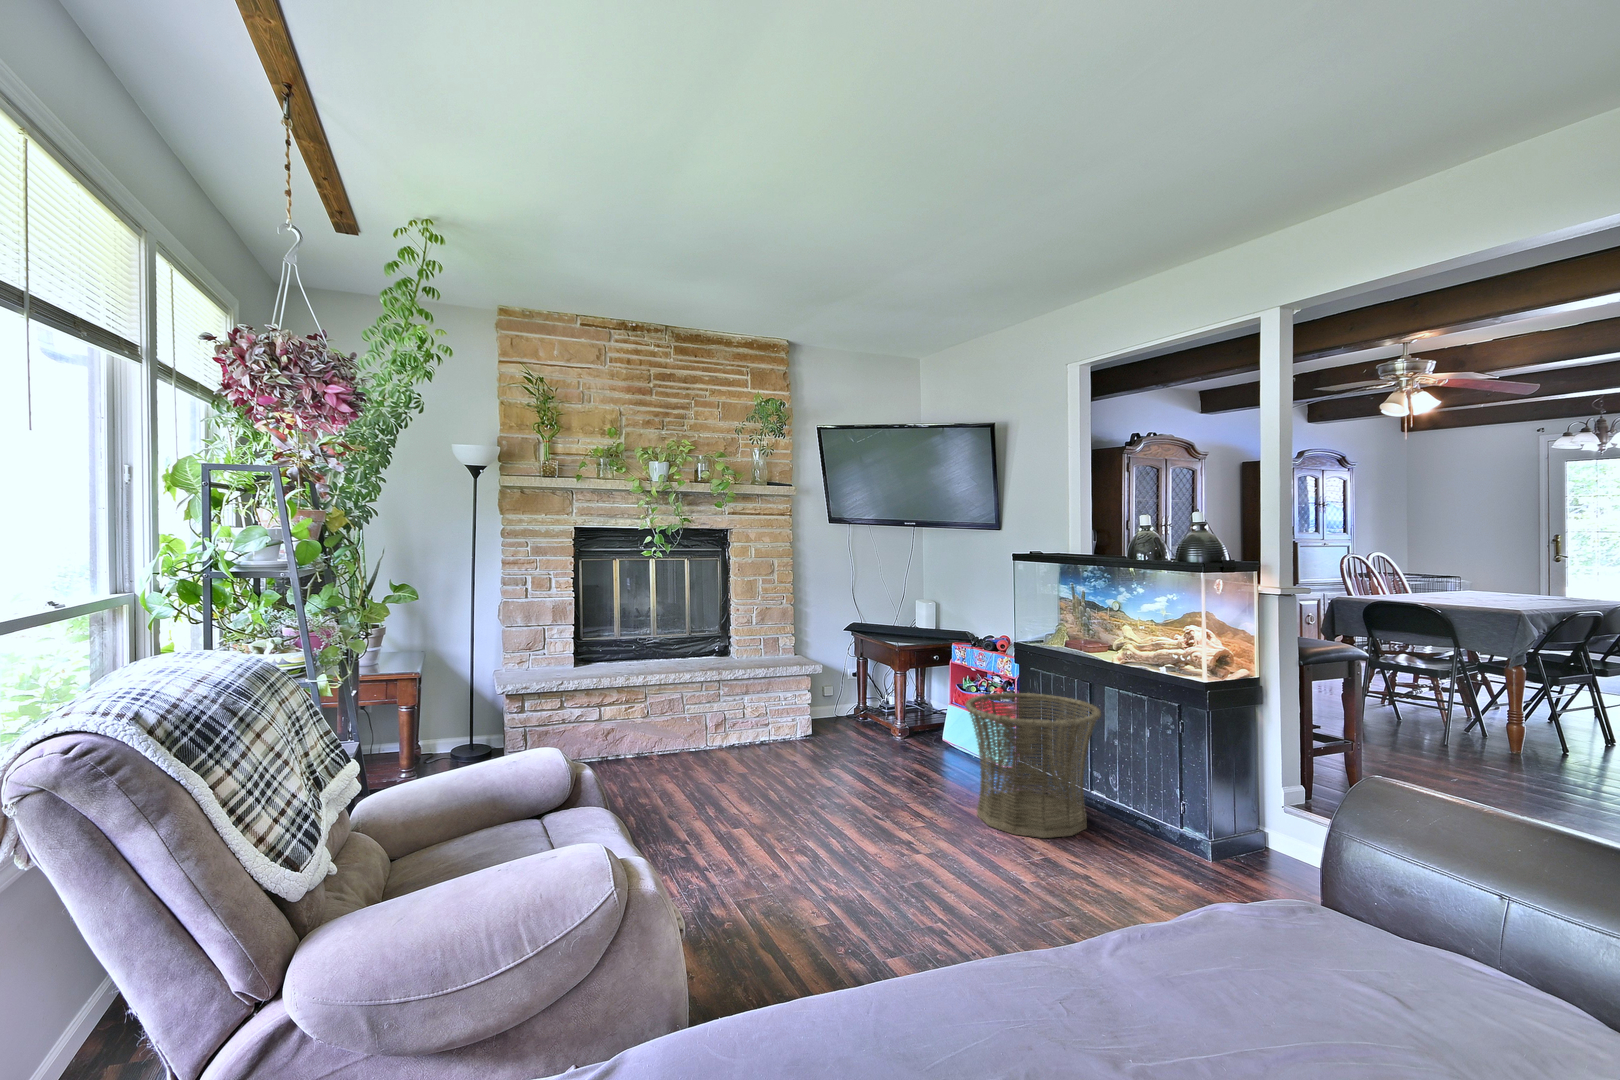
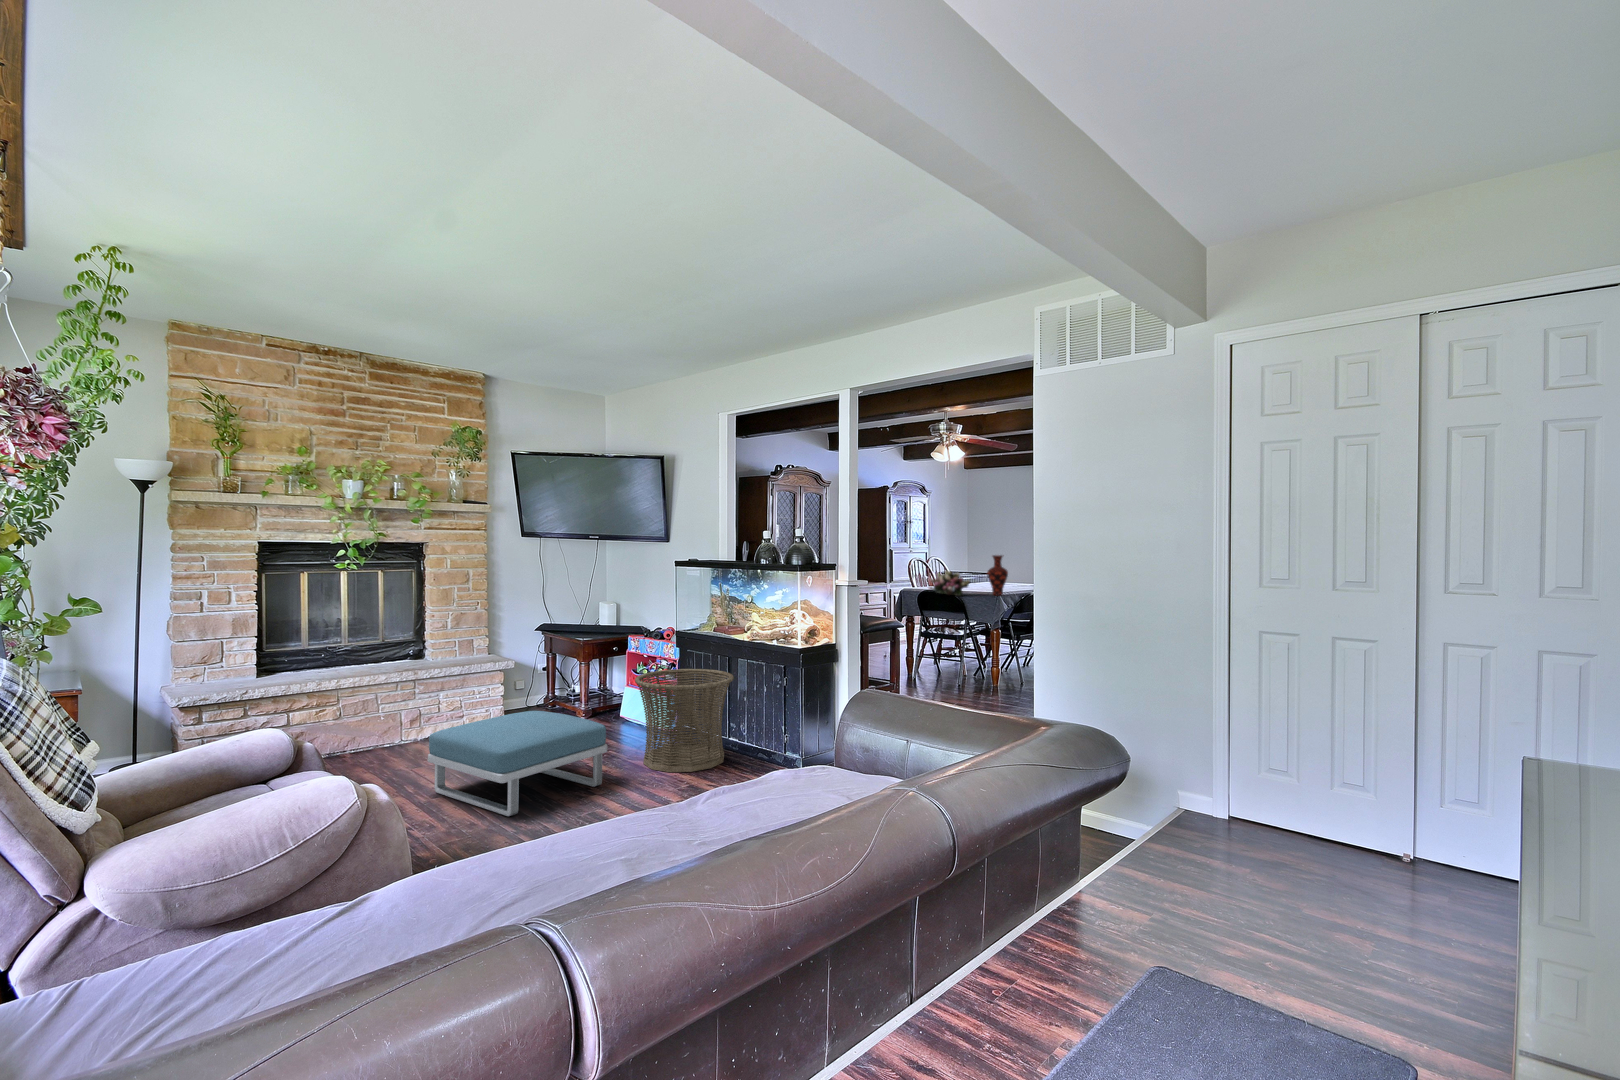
vase: none [1492,545,1535,607] -> present [987,555,1008,595]
flower arrangement: none [1384,568,1463,607] -> present [929,571,970,596]
footstool: none [726,733,933,873] -> present [428,711,607,816]

